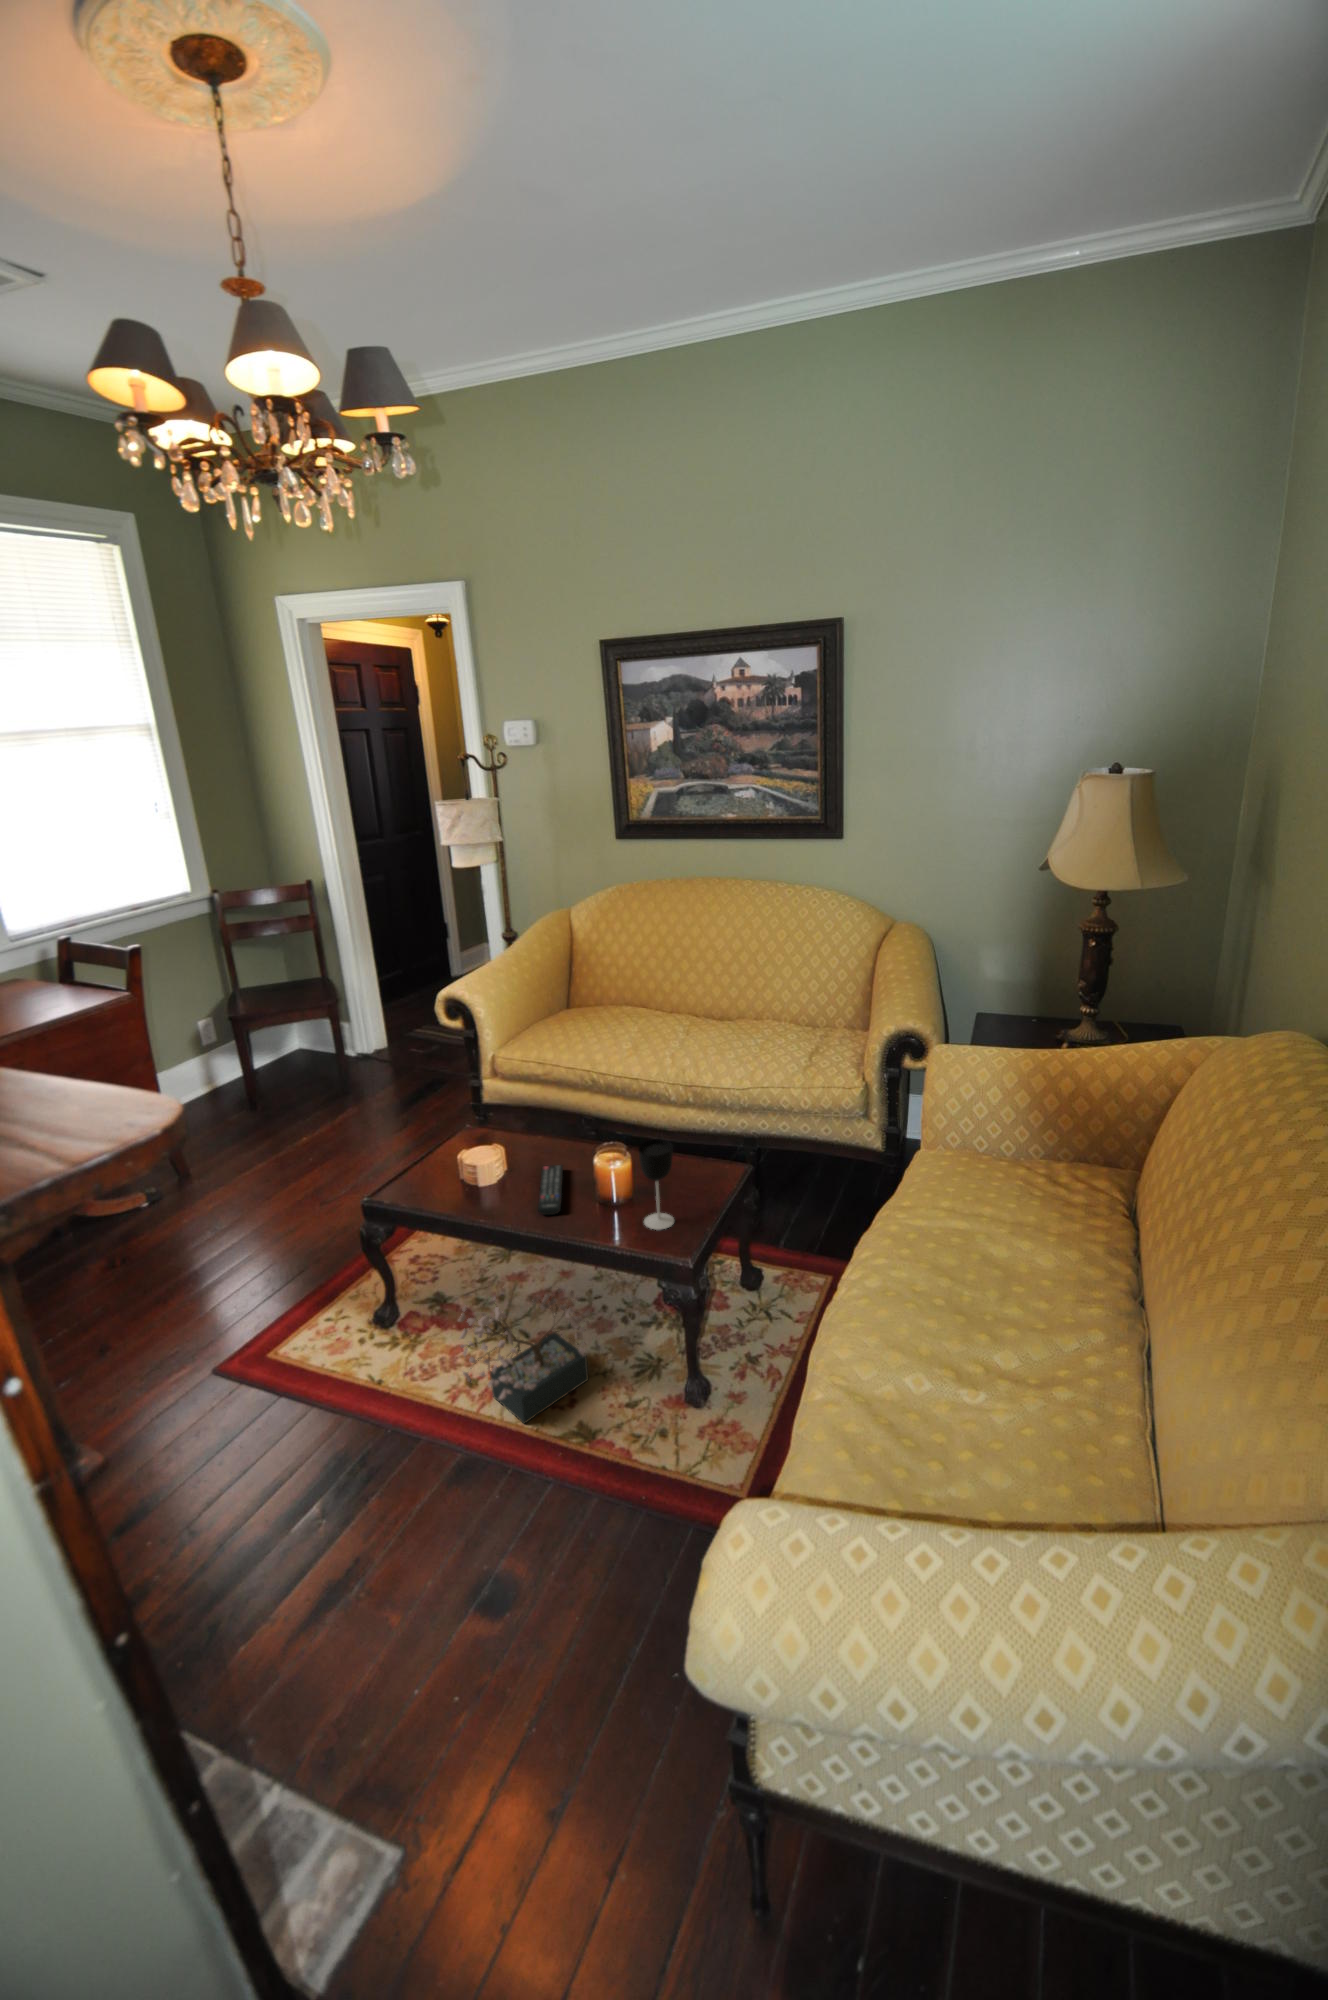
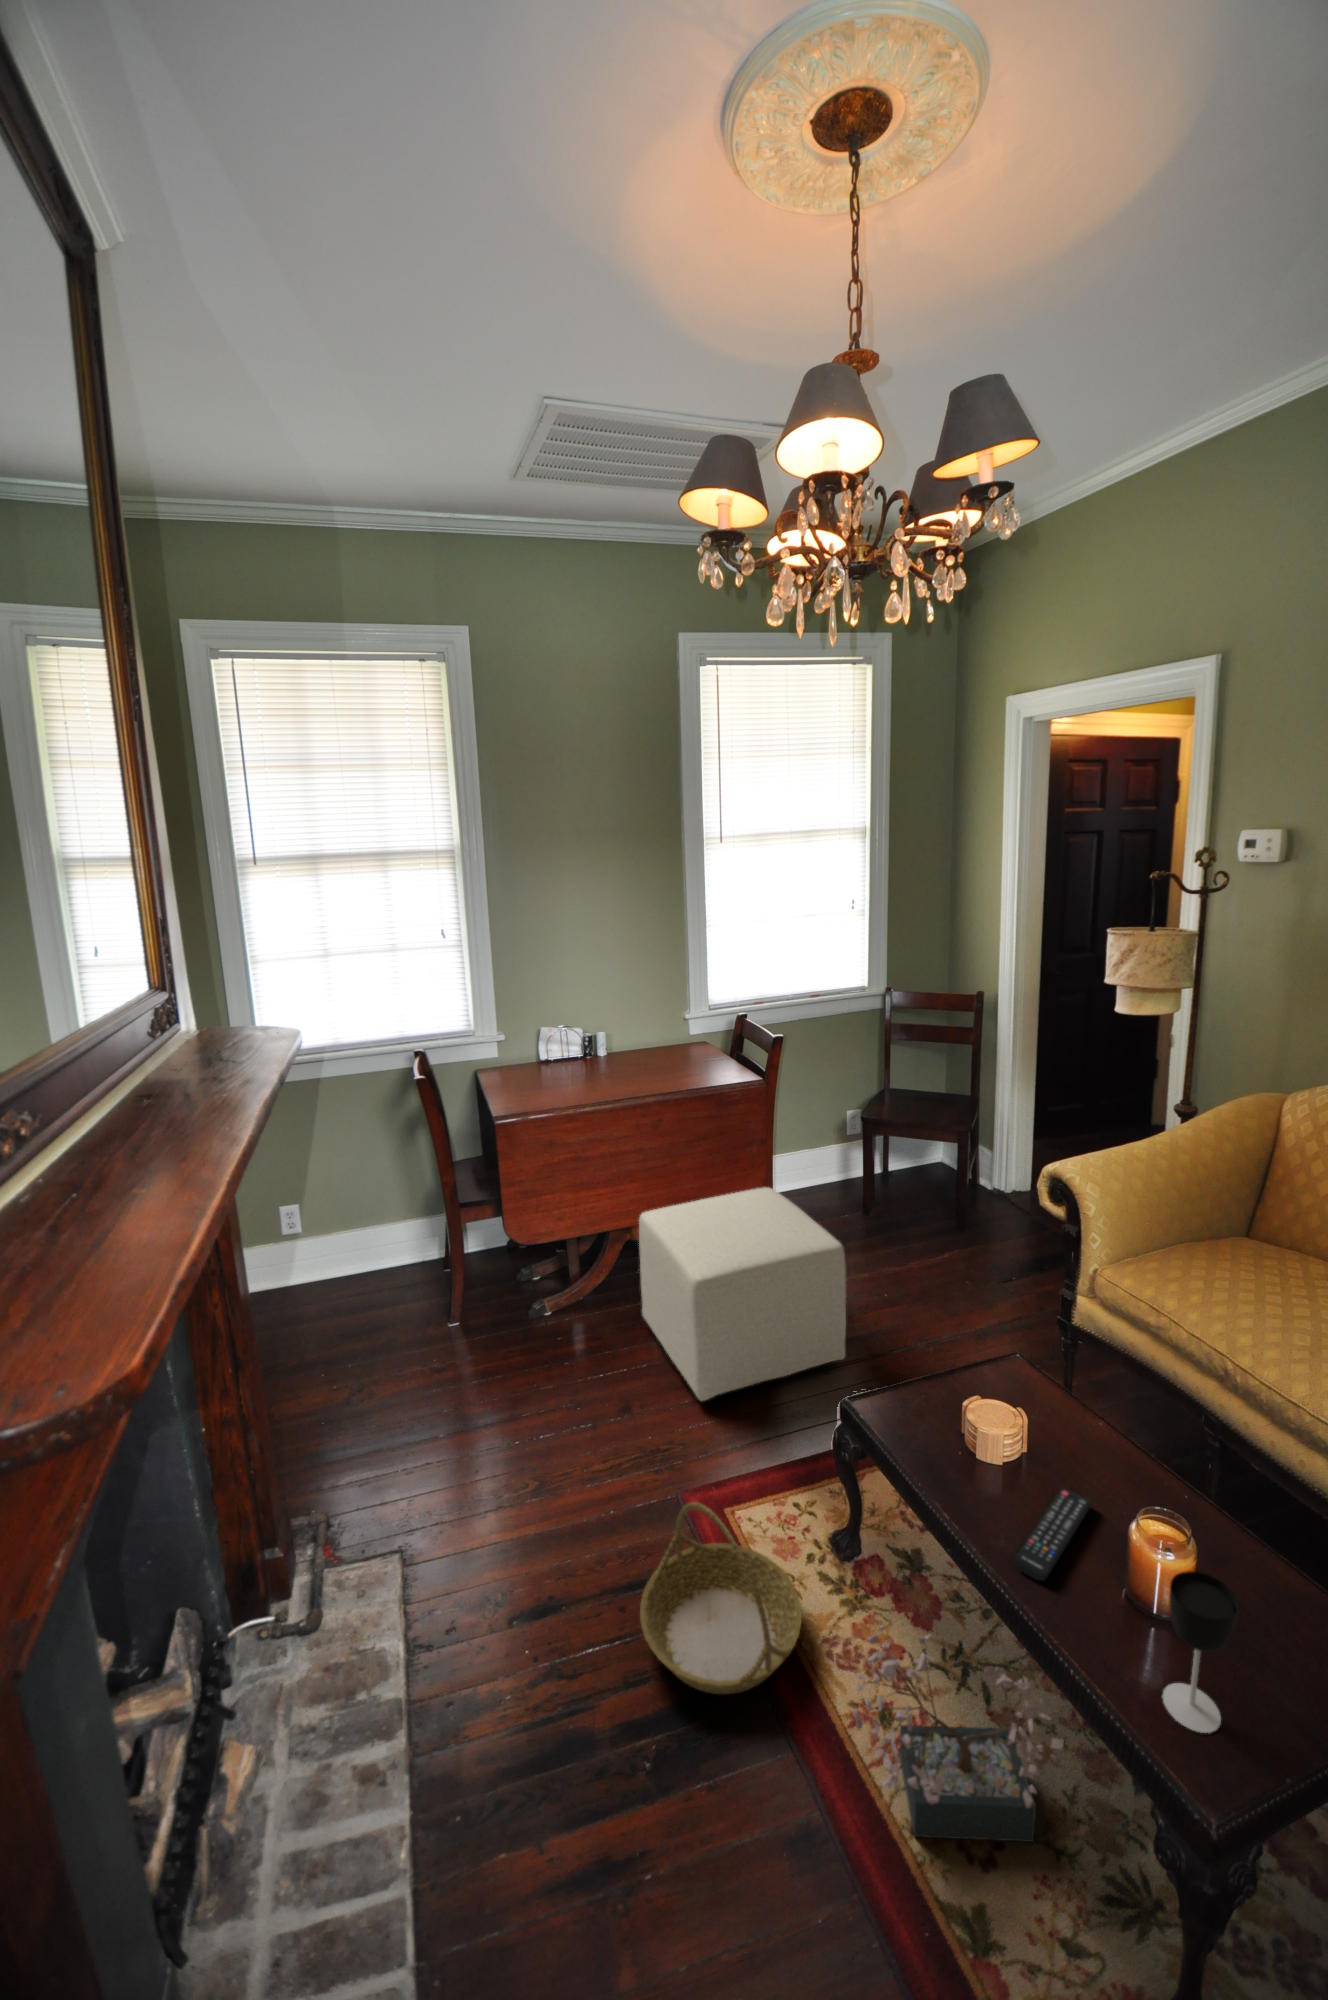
ottoman: none [40,1092,307,1297] -> present [639,1187,846,1401]
basket: none [238,1319,391,1465] -> present [640,1502,802,1694]

